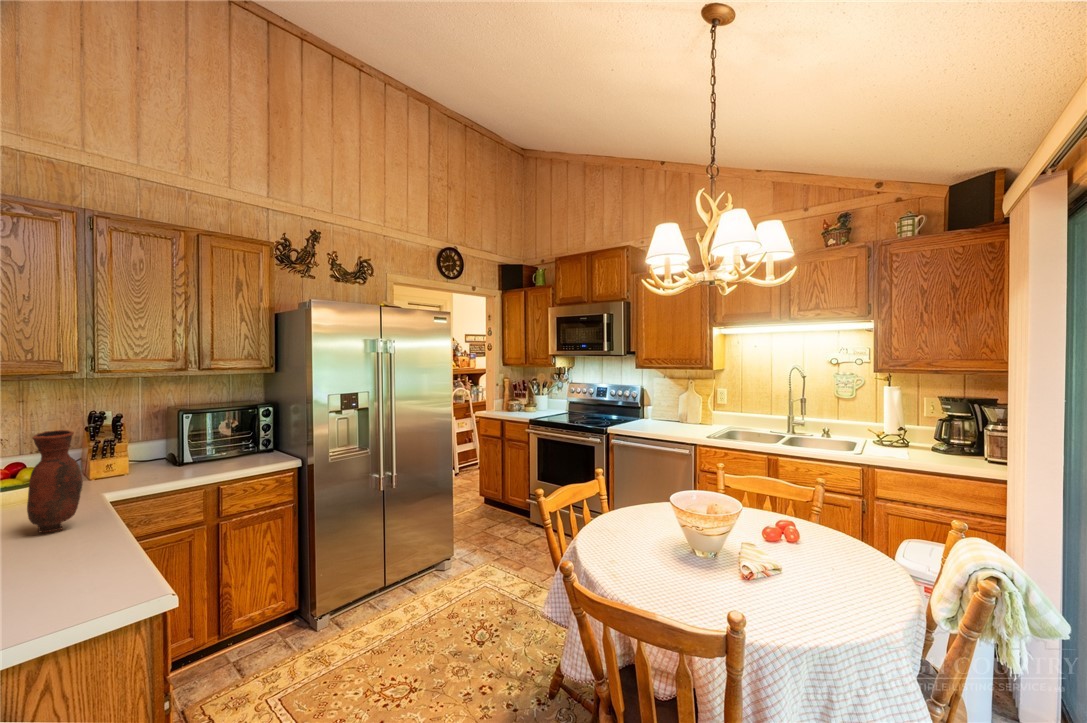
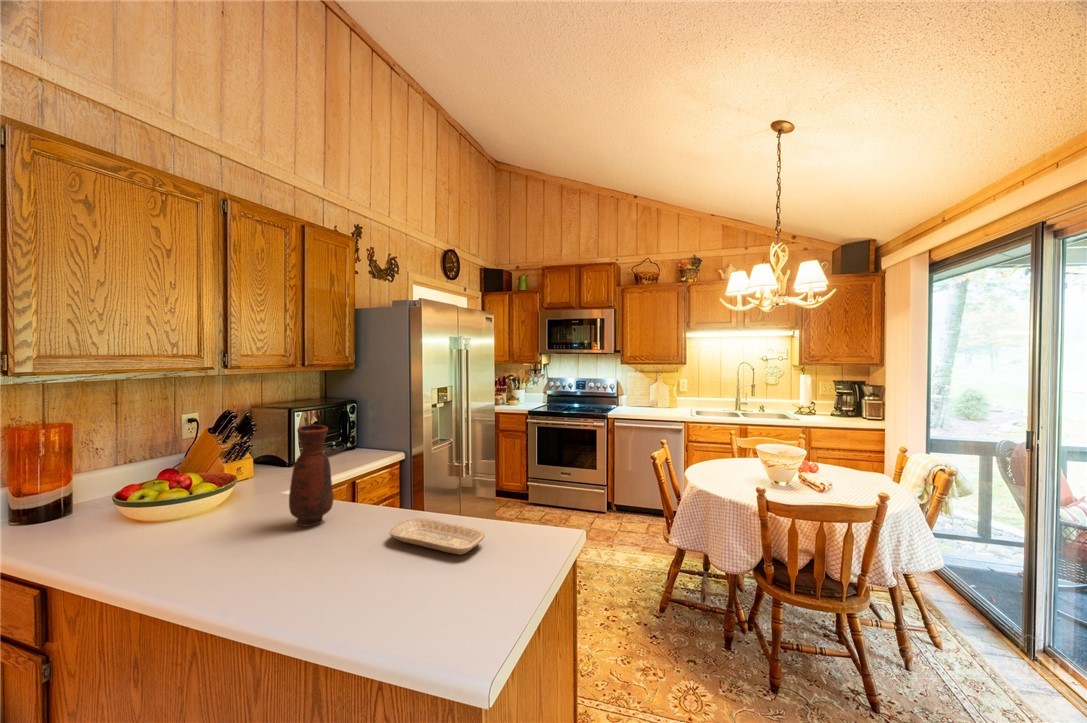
tray: none [35,540,110,593] -> present [389,519,485,555]

